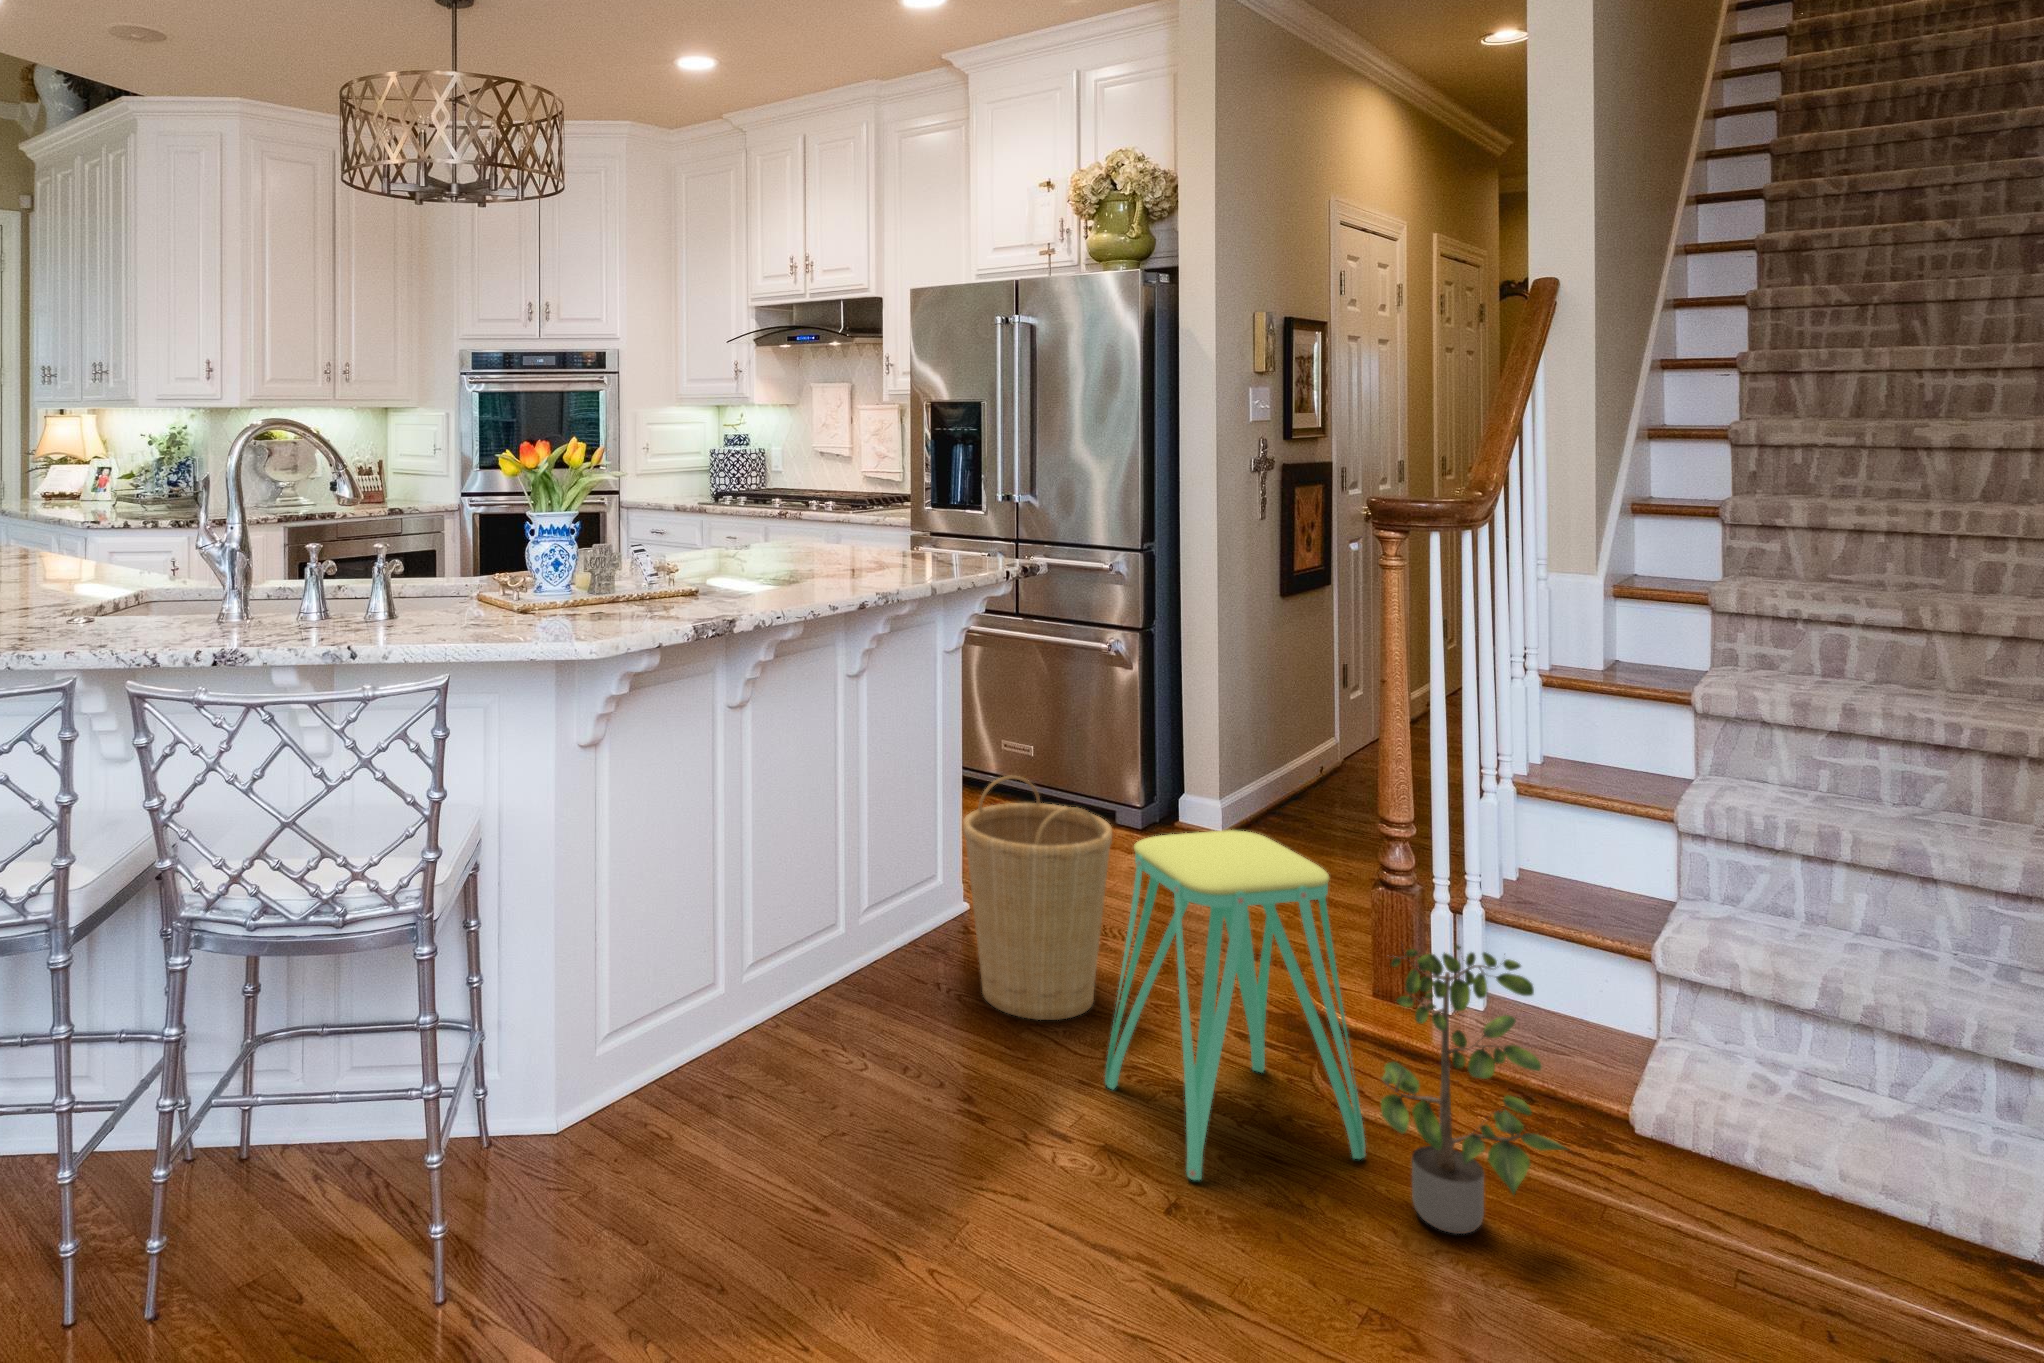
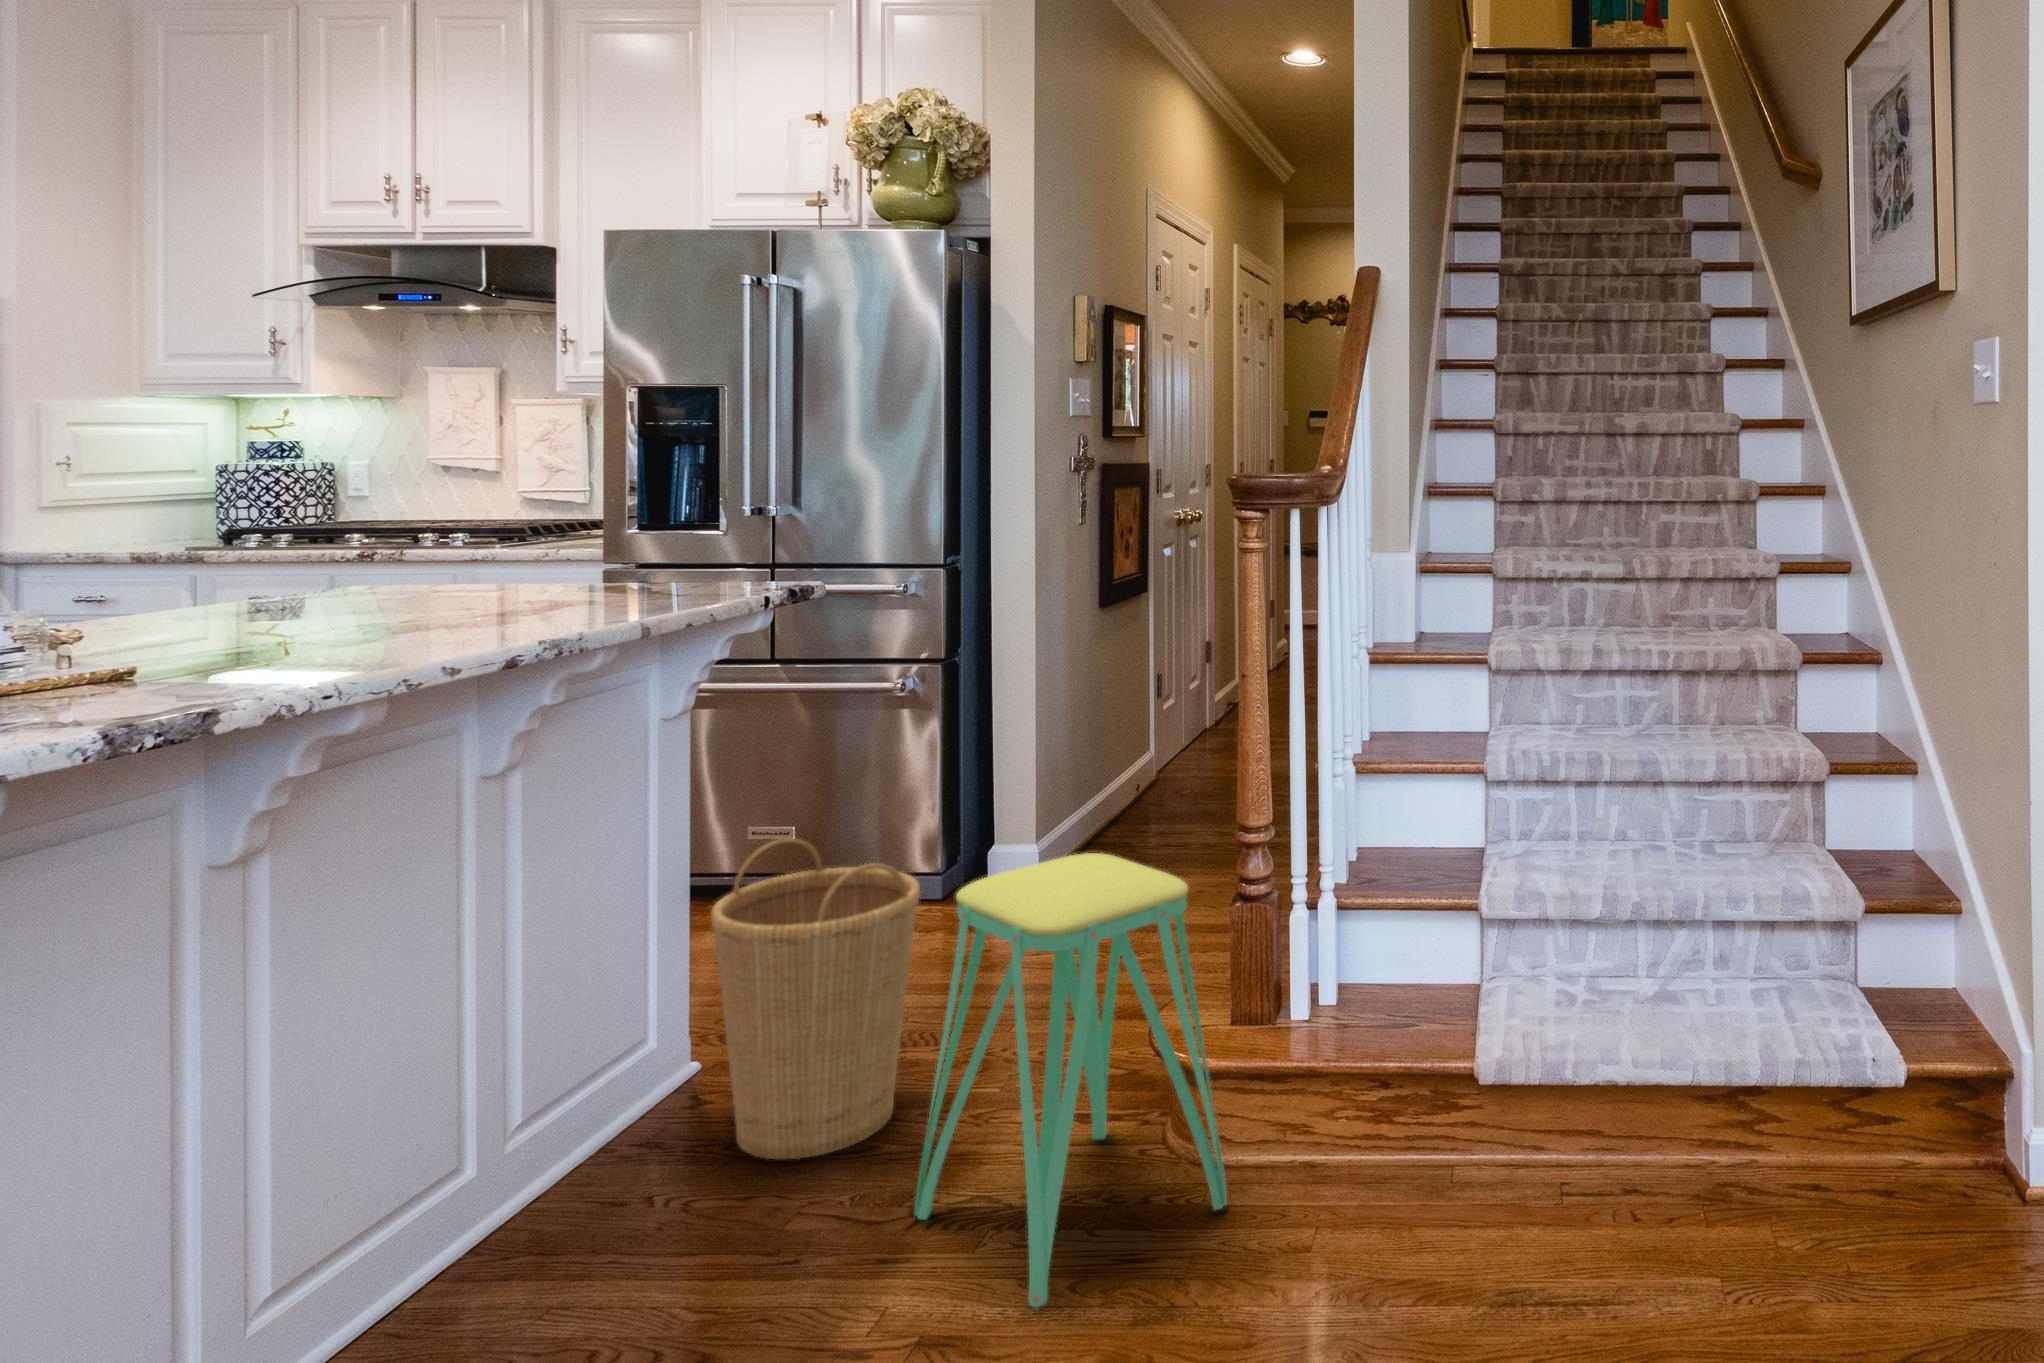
potted plant: present [1381,945,1567,1234] -> none [1251,925,1438,1263]

